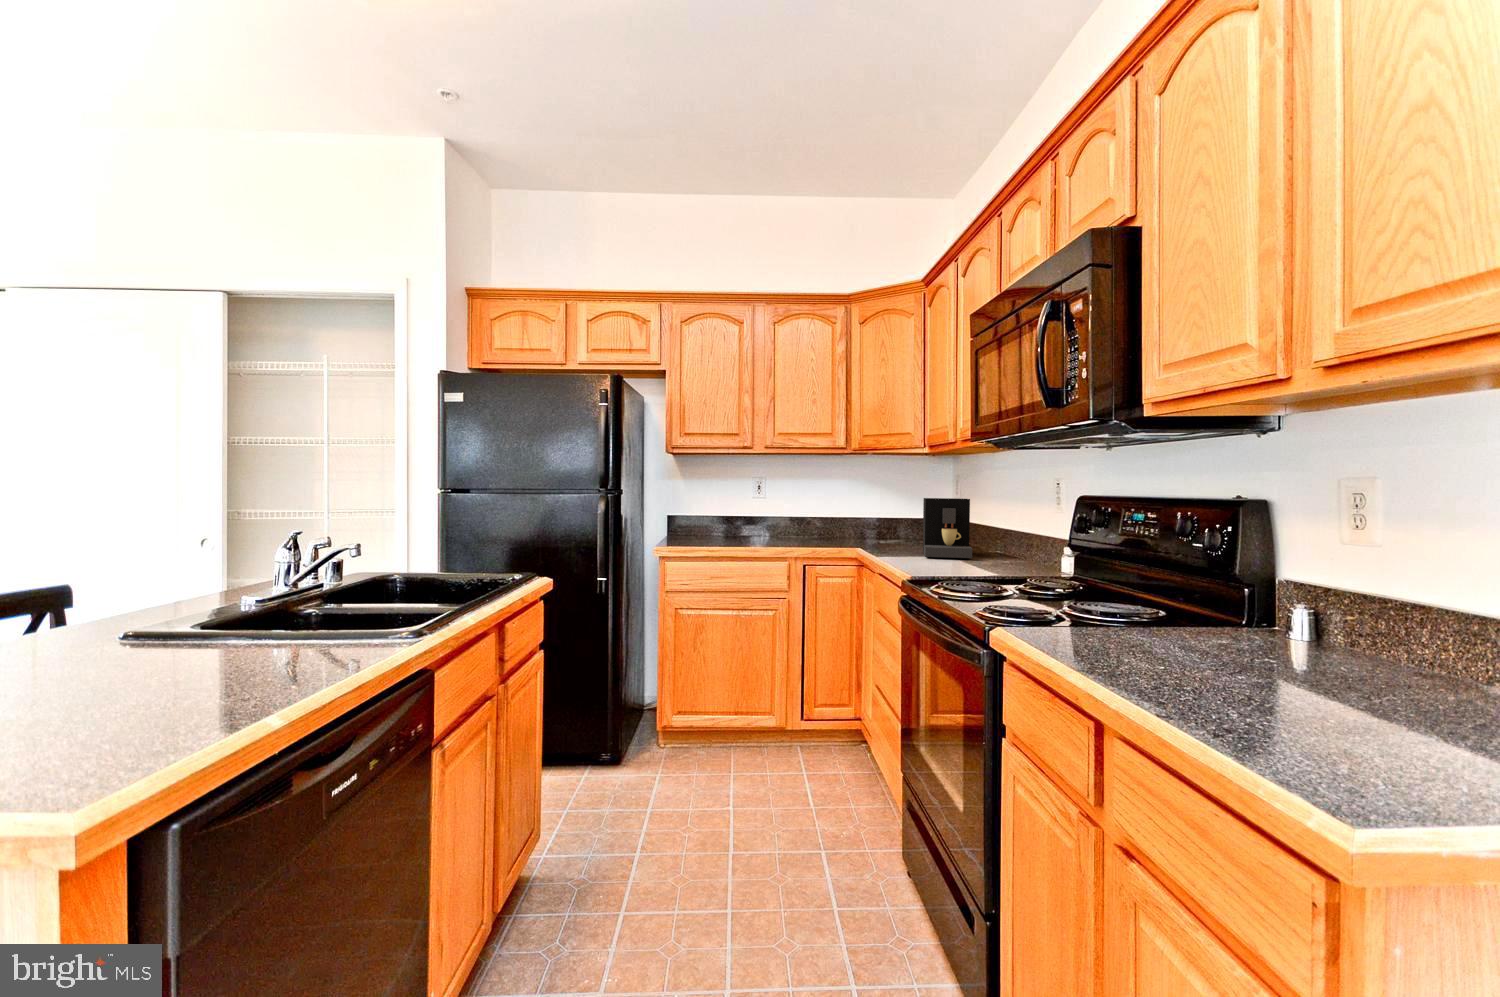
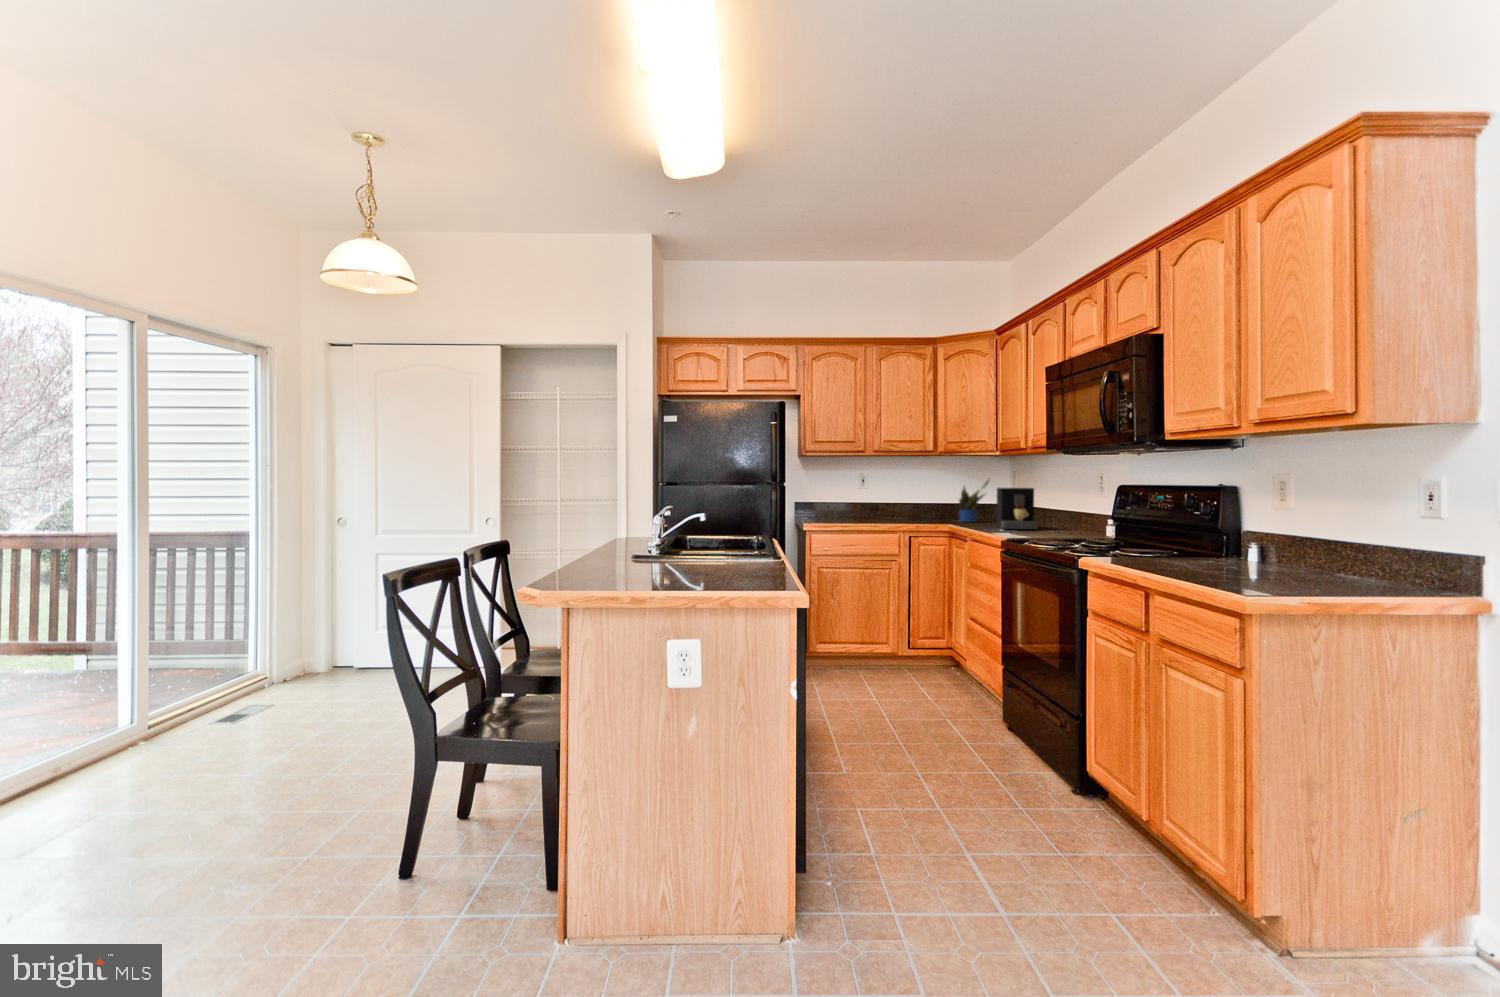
potted plant: none [881,484,922,543] -> present [959,478,989,522]

